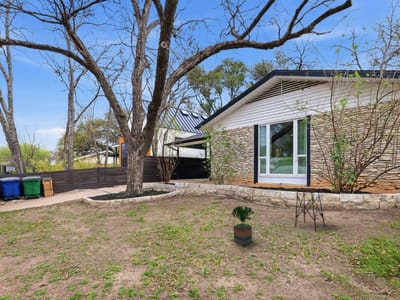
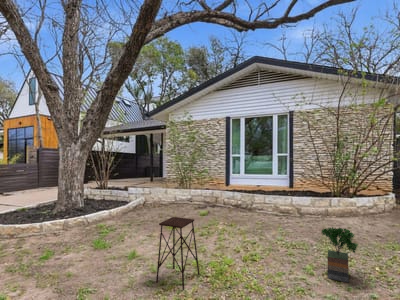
side table: present [295,188,325,232] -> present [156,217,199,290]

